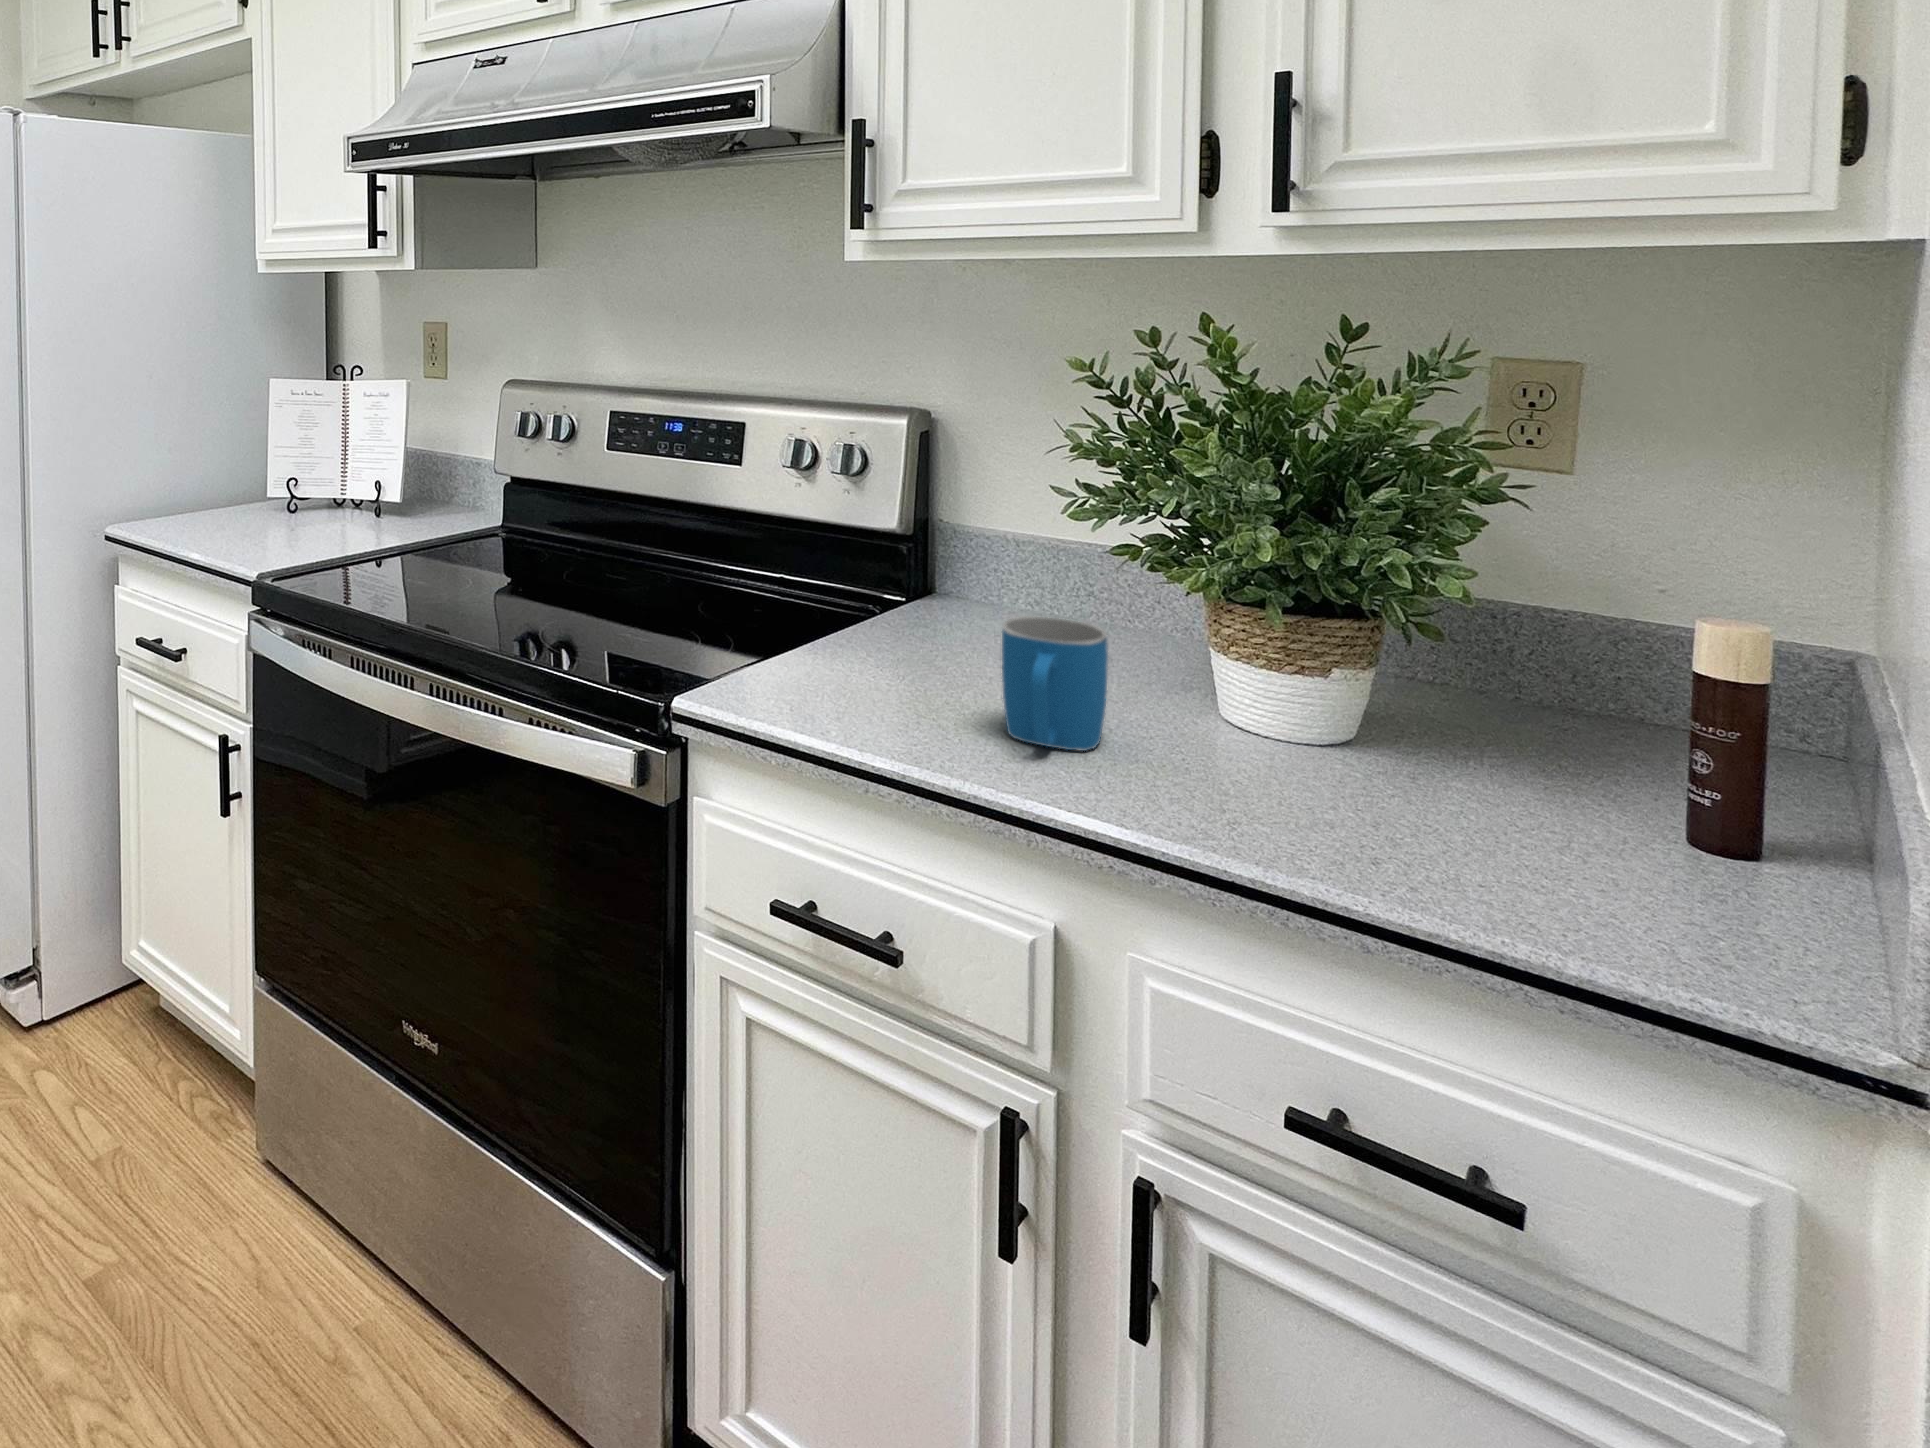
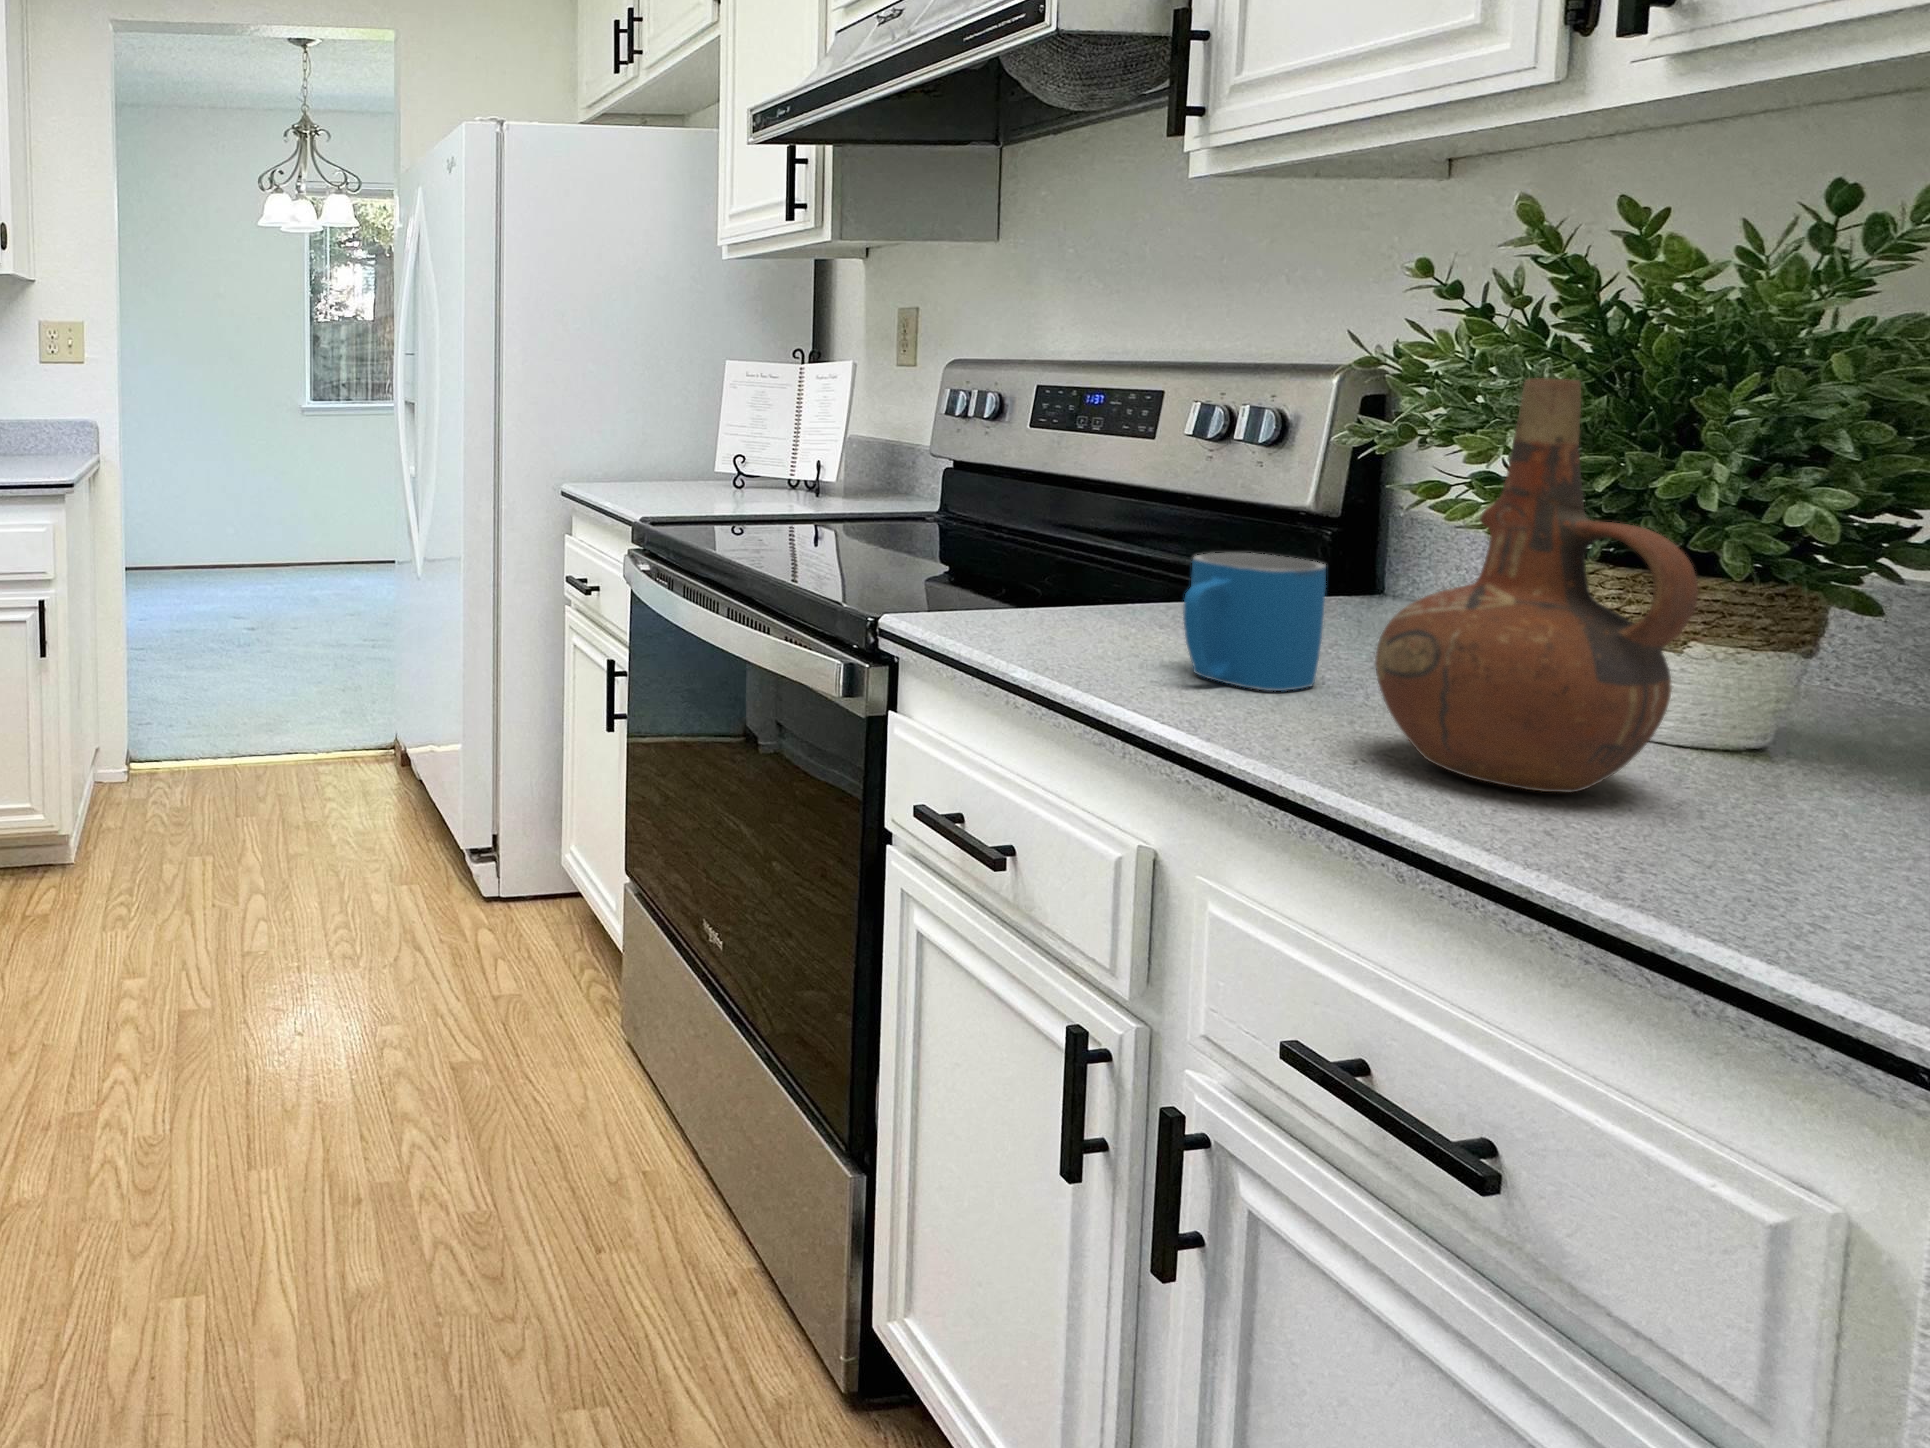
ceramic pitcher: none [1250,494,1498,846] -> present [1375,378,1698,793]

